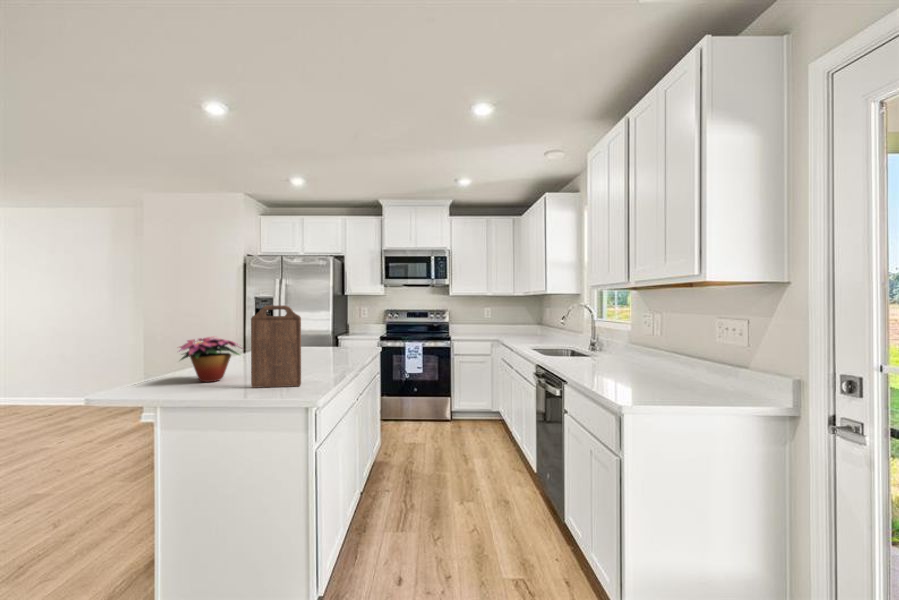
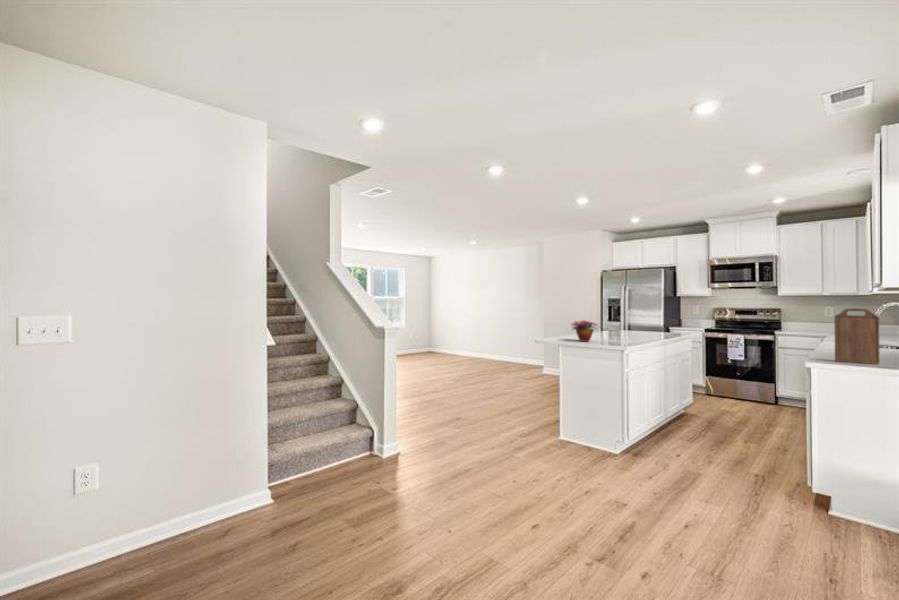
cutting board: present [251,305,301,388] -> present [835,308,879,364]

